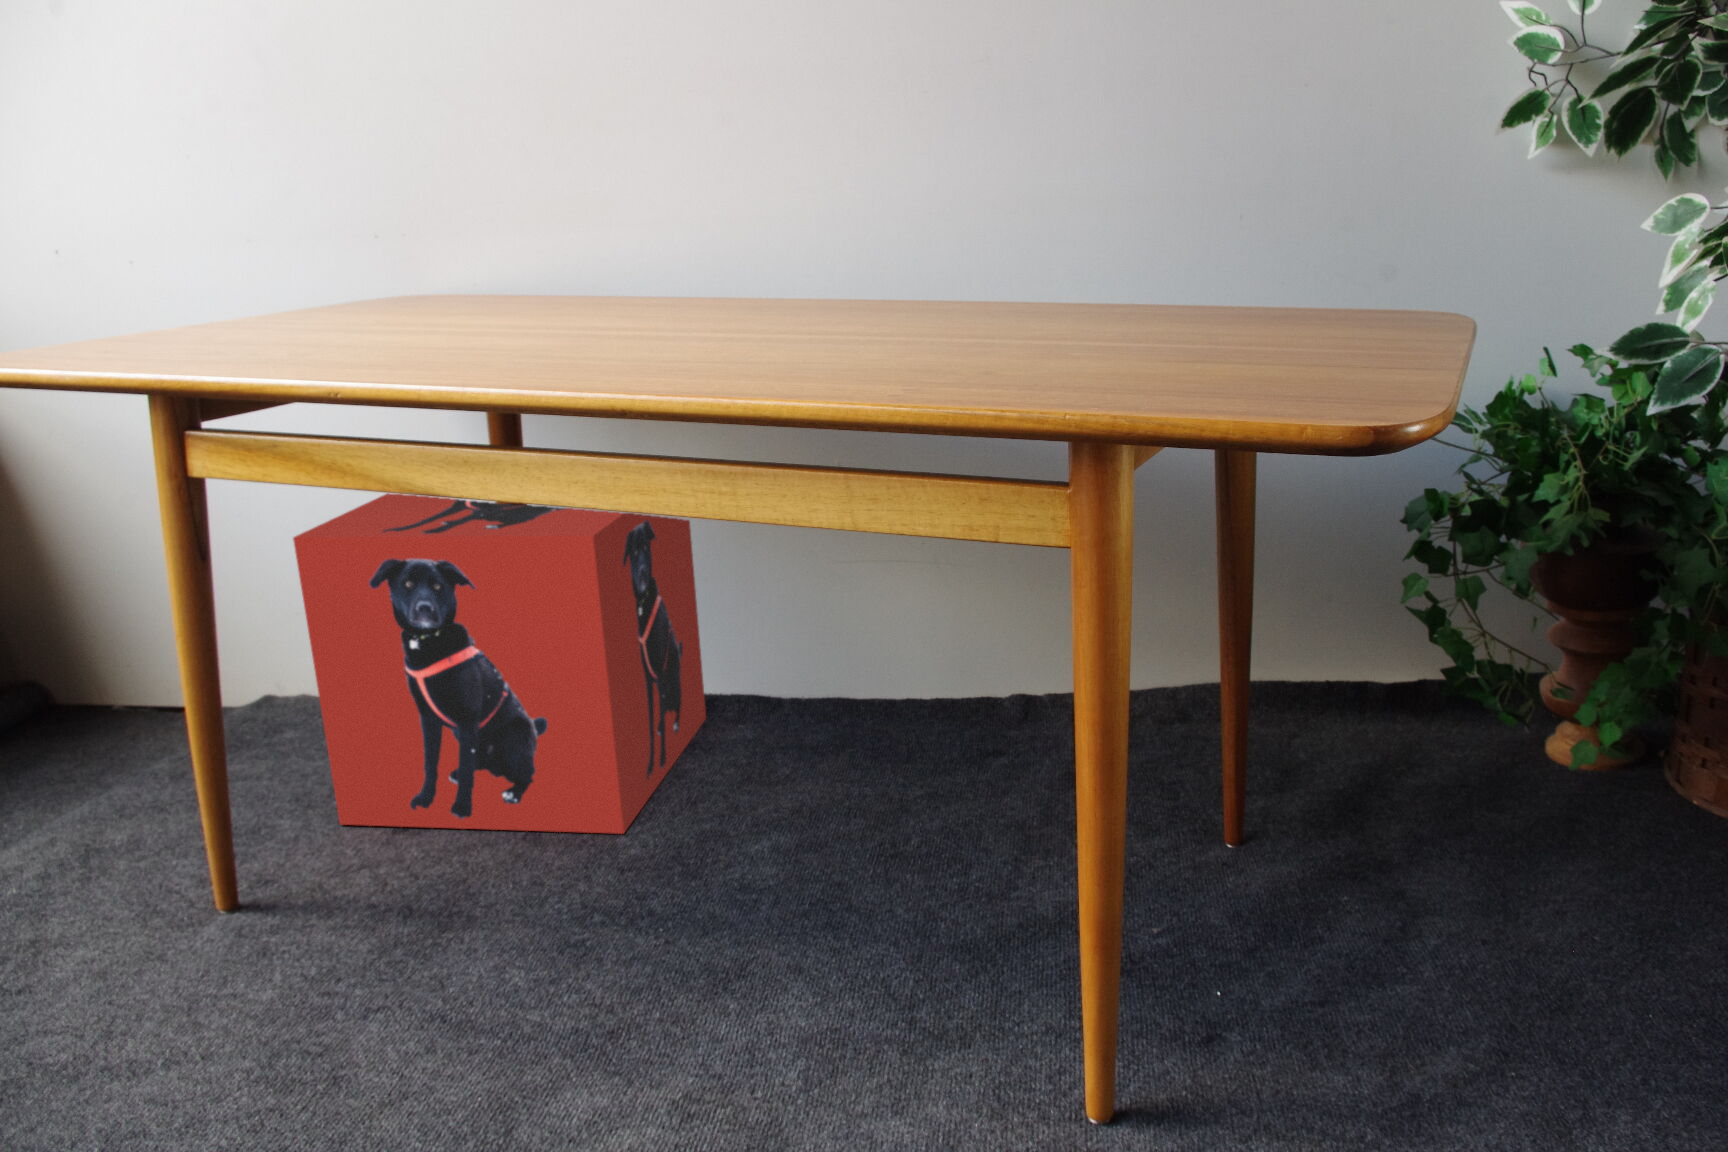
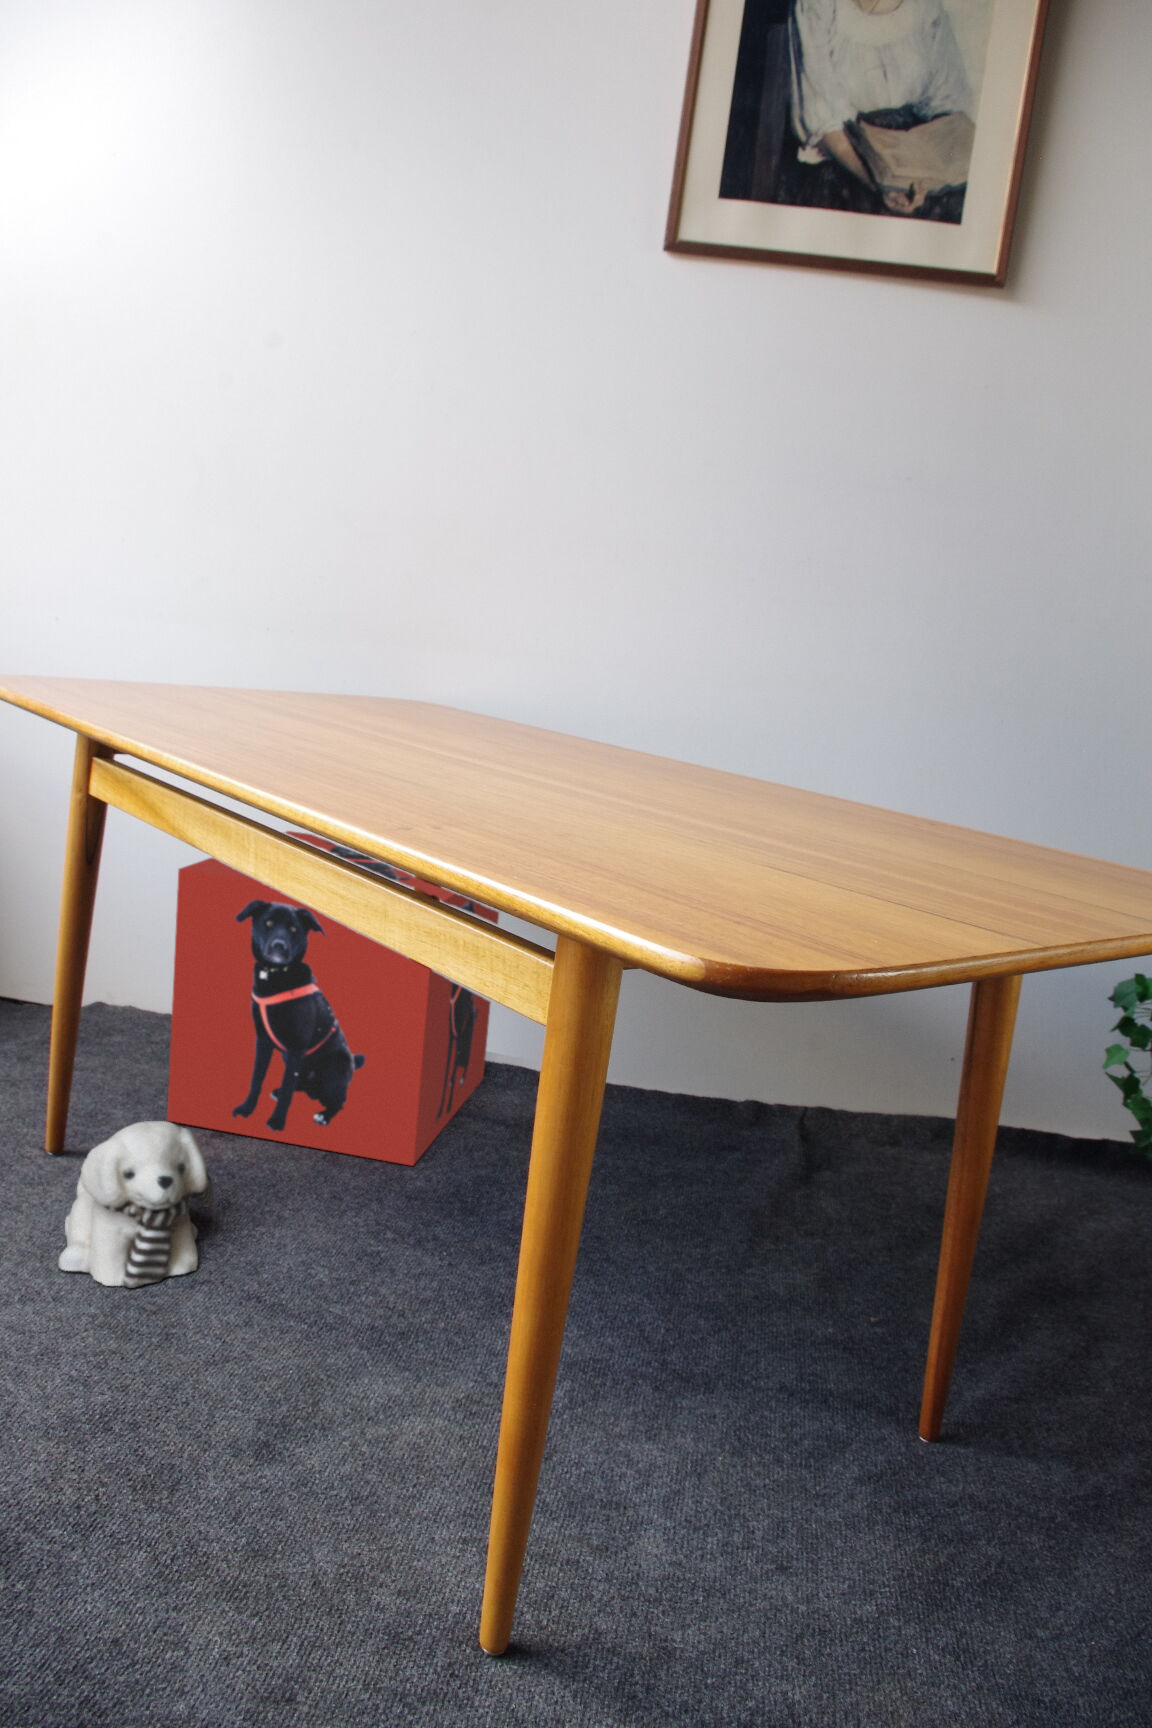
plush toy: none [209,834,380,1030] -> present [59,1121,214,1288]

